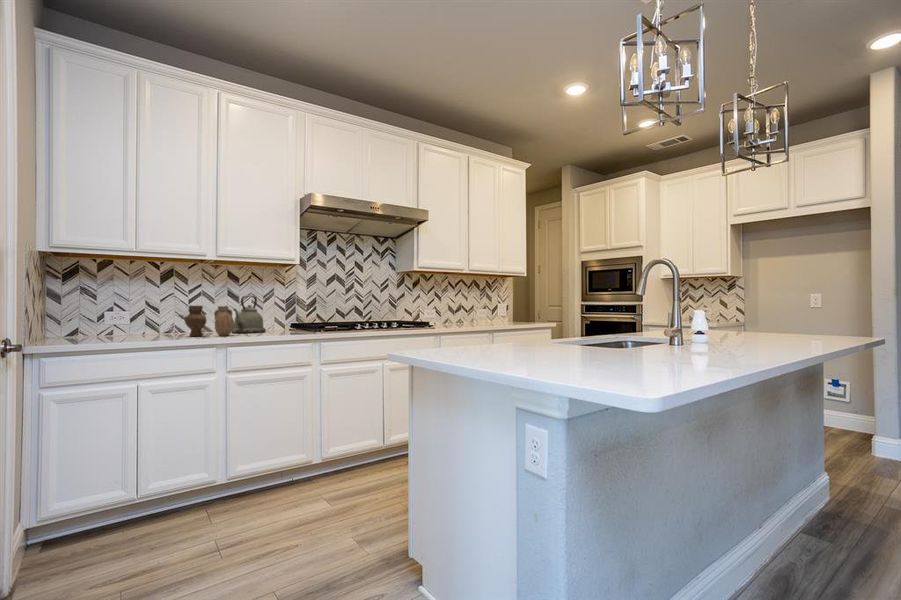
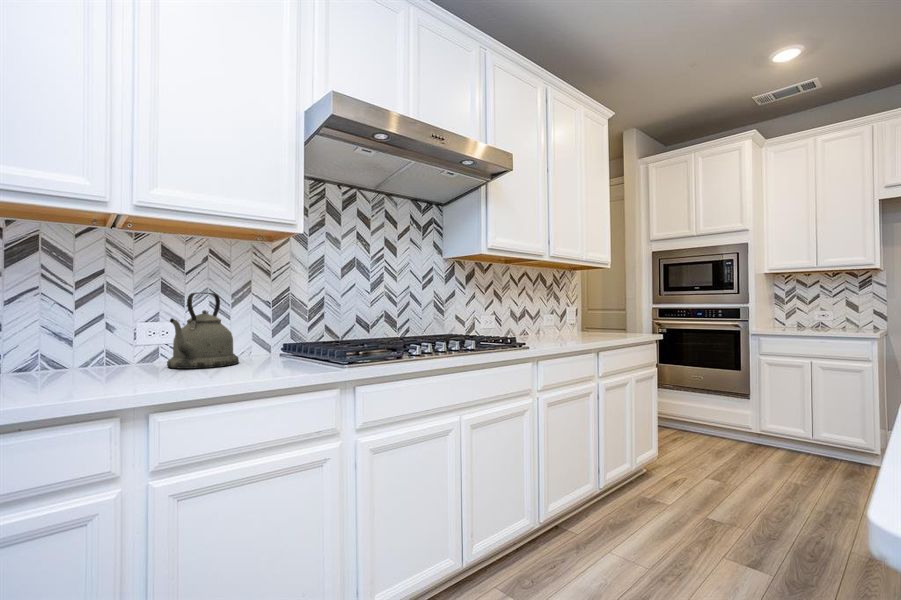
vase: present [184,305,234,336] -> none [43,312,170,386]

